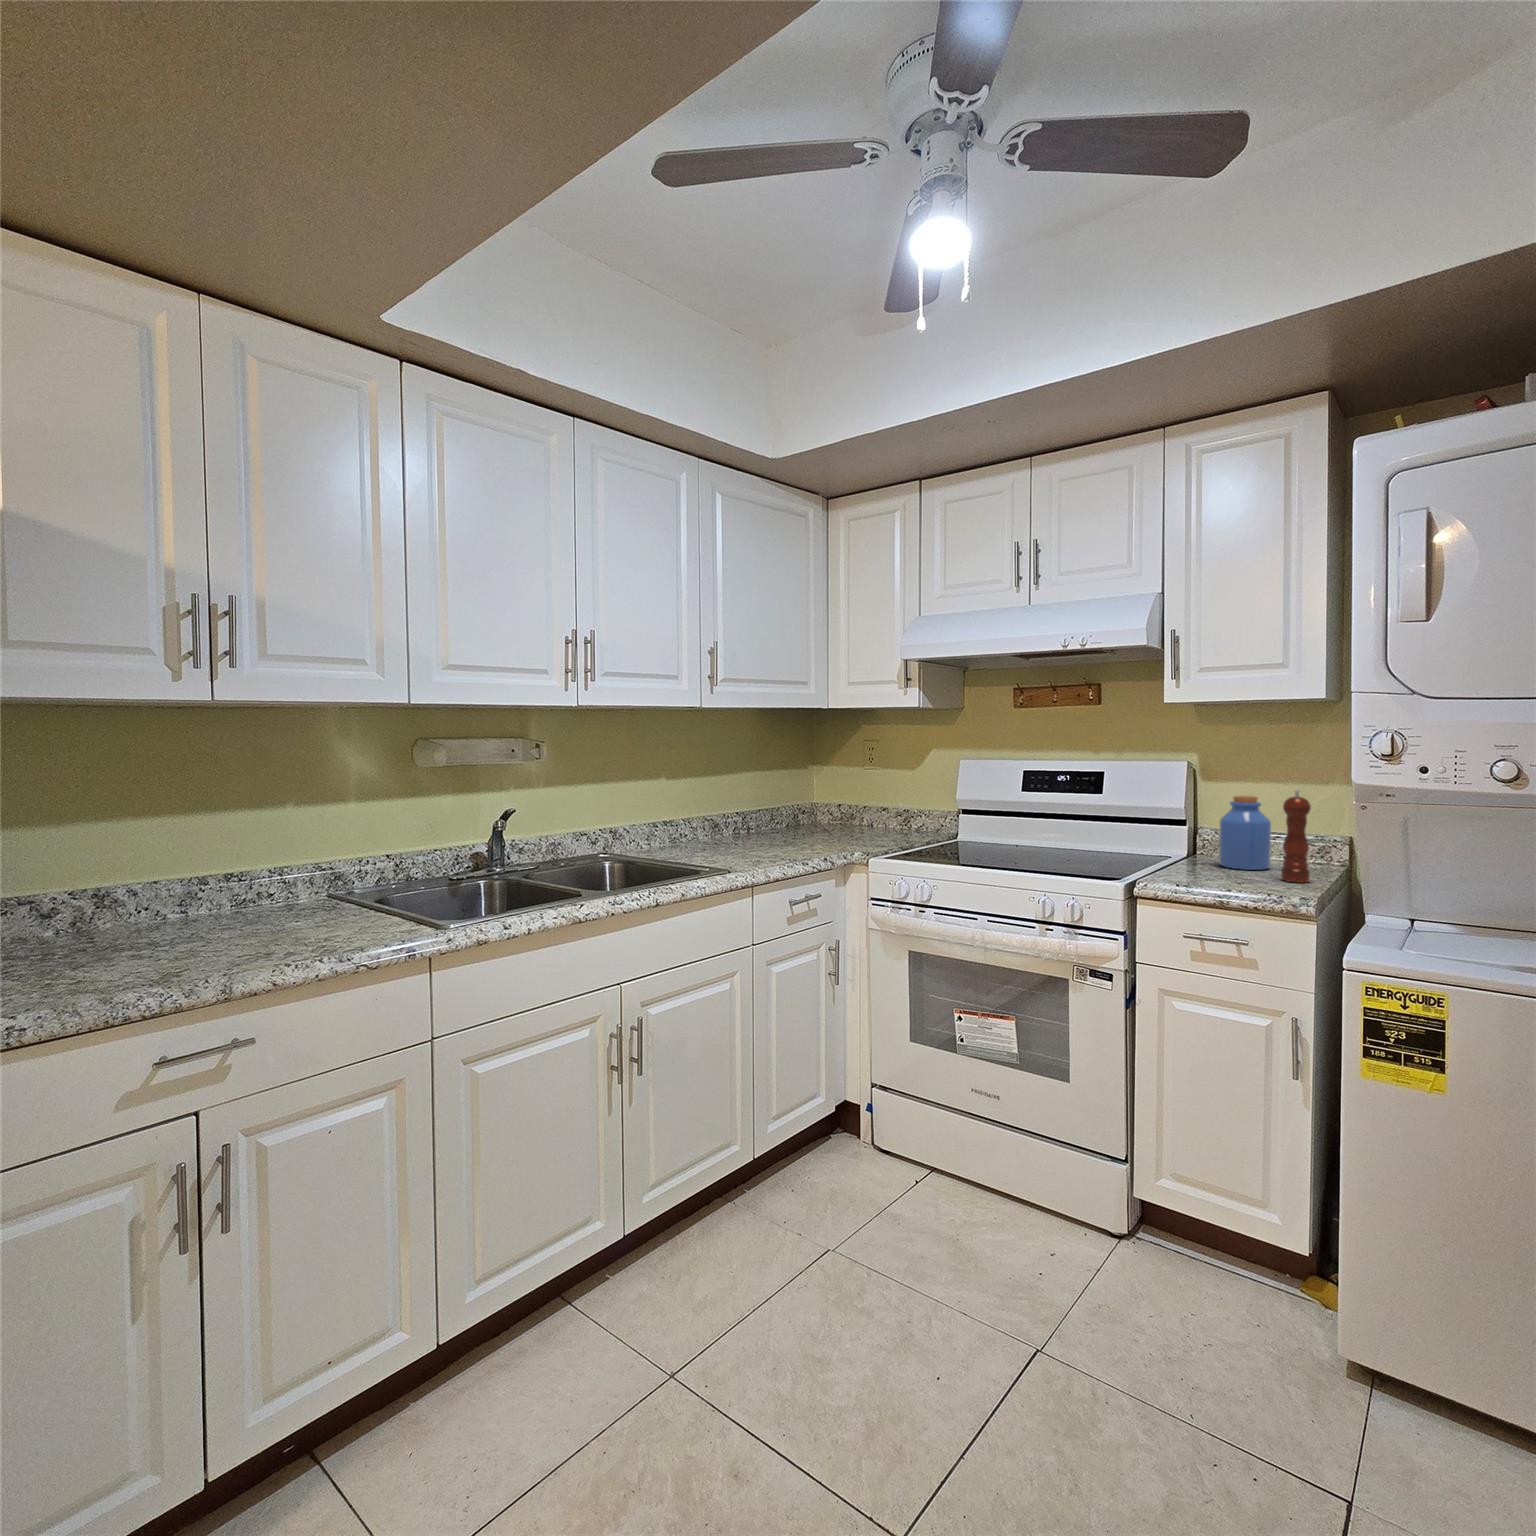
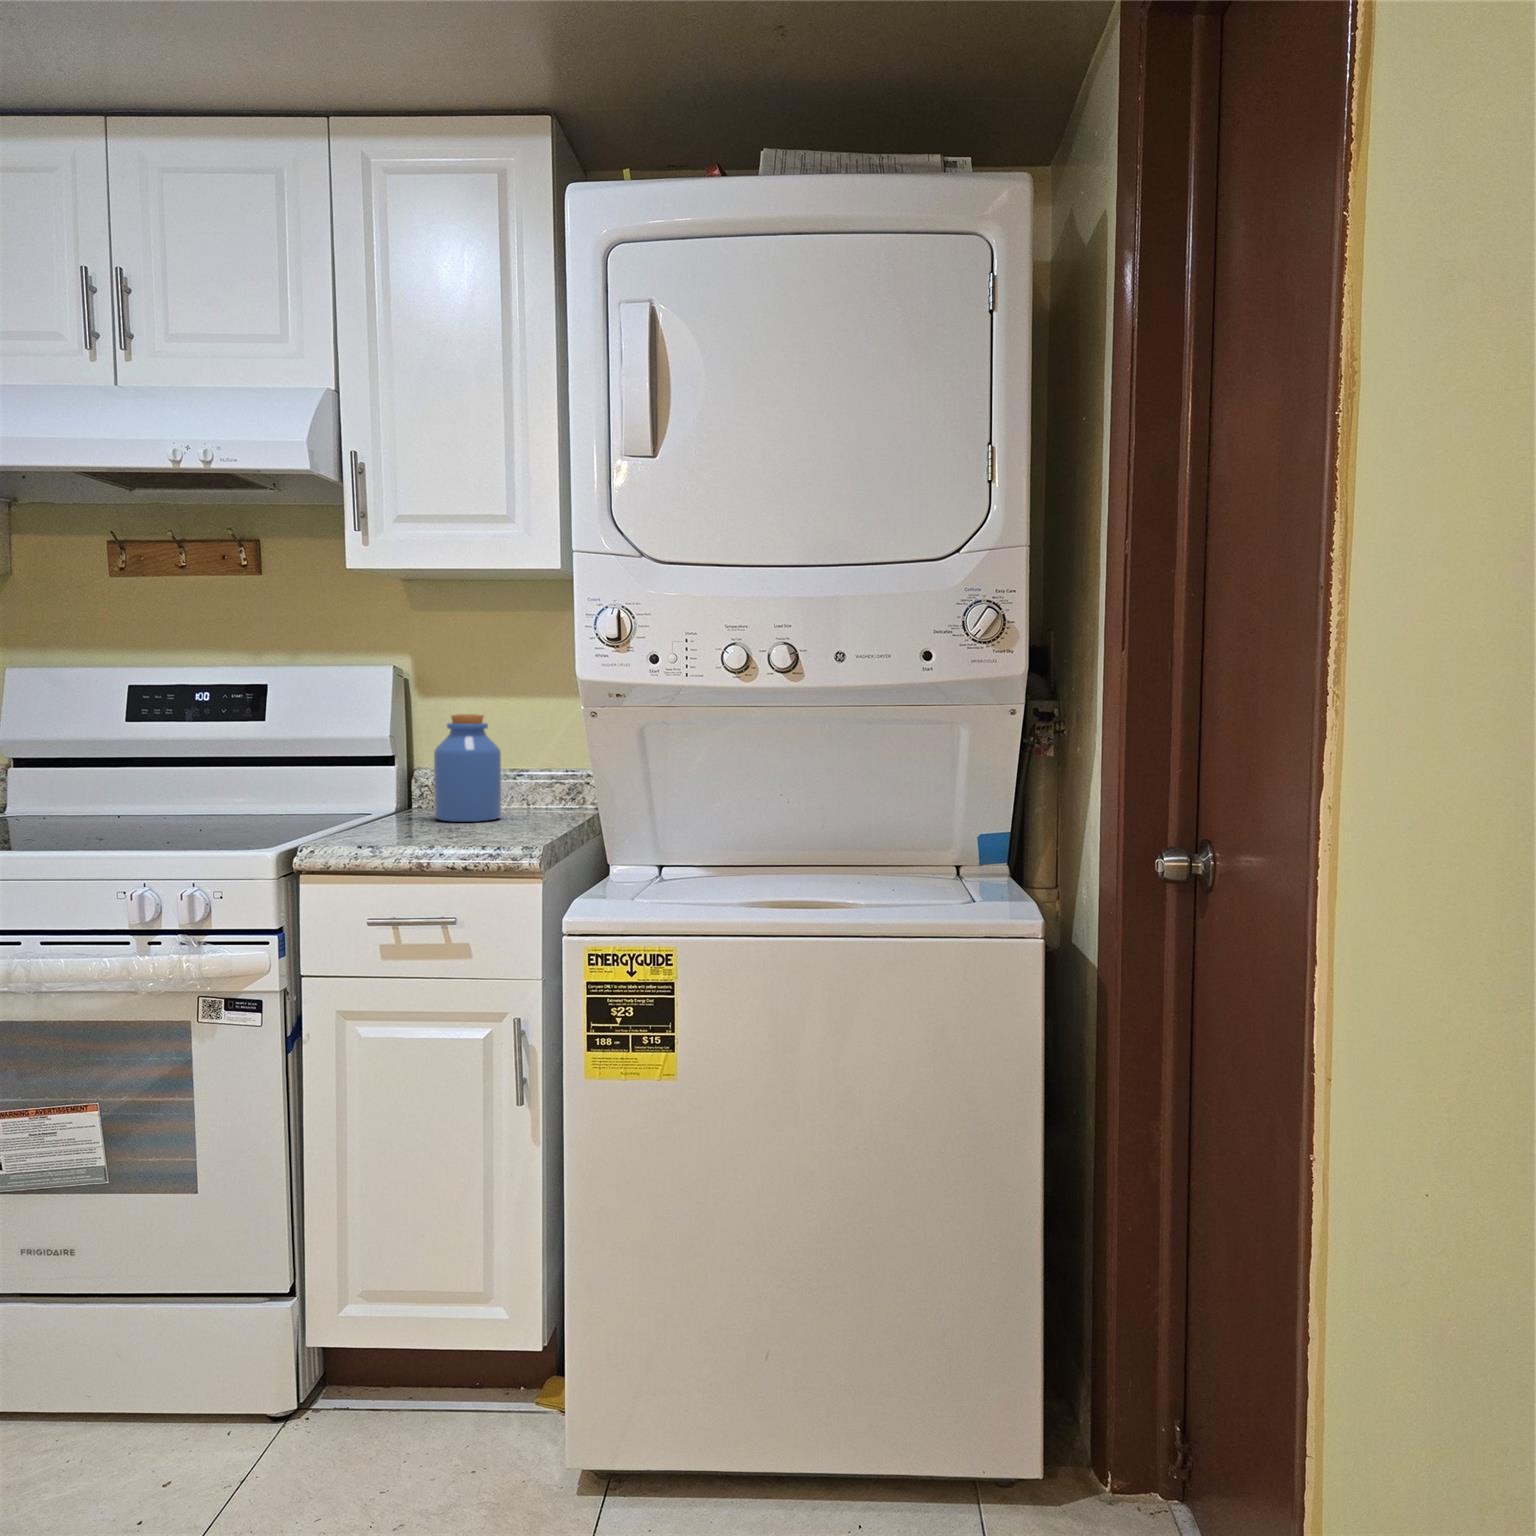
pepper mill: present [1281,790,1311,883] -> none [508,699,543,831]

